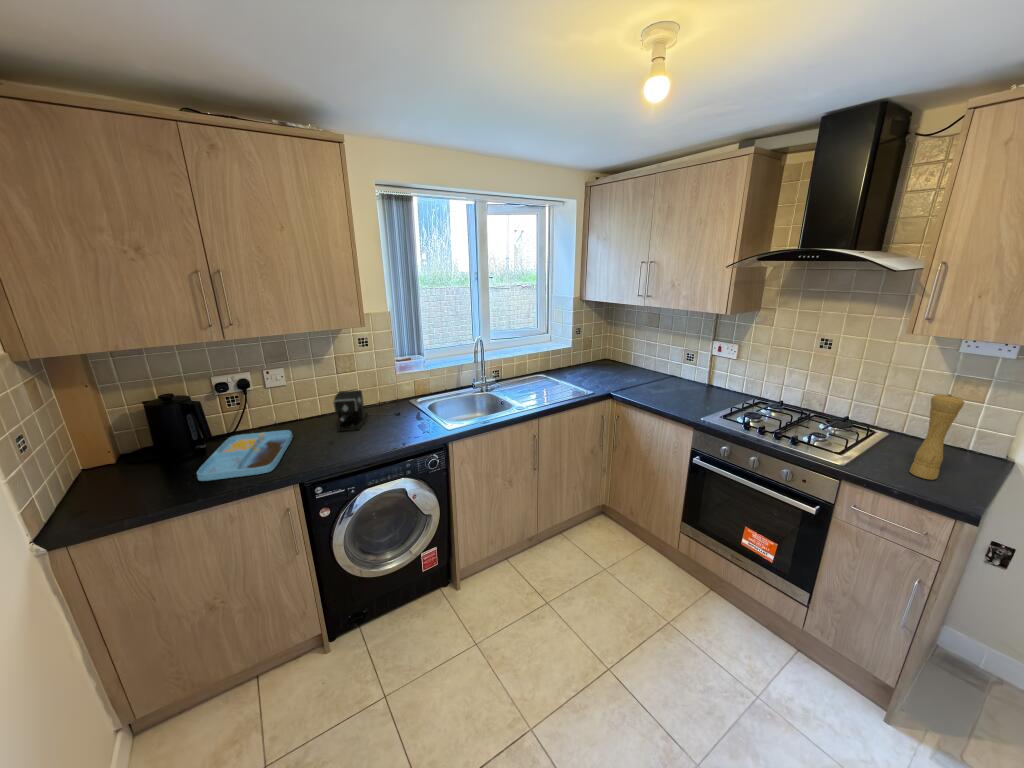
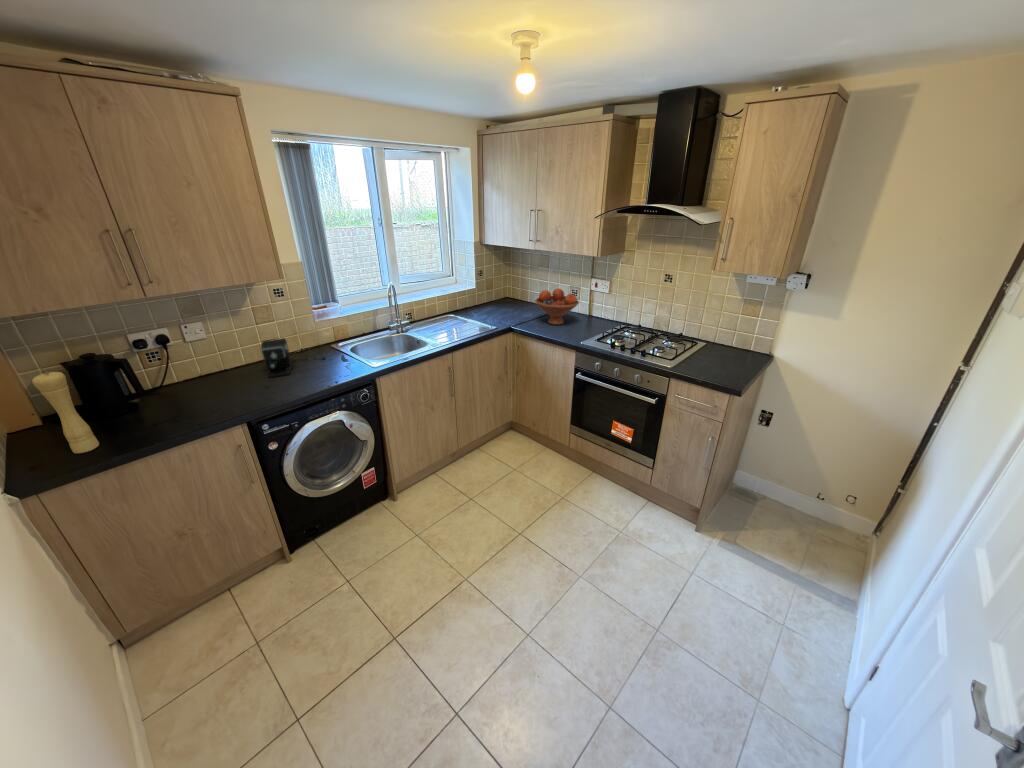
fruit bowl: none [641,351,697,394] -> present [535,289,579,325]
pepper mill: present [910,394,964,480] -> present [32,372,99,453]
tray: present [197,430,293,481] -> none [142,380,225,429]

